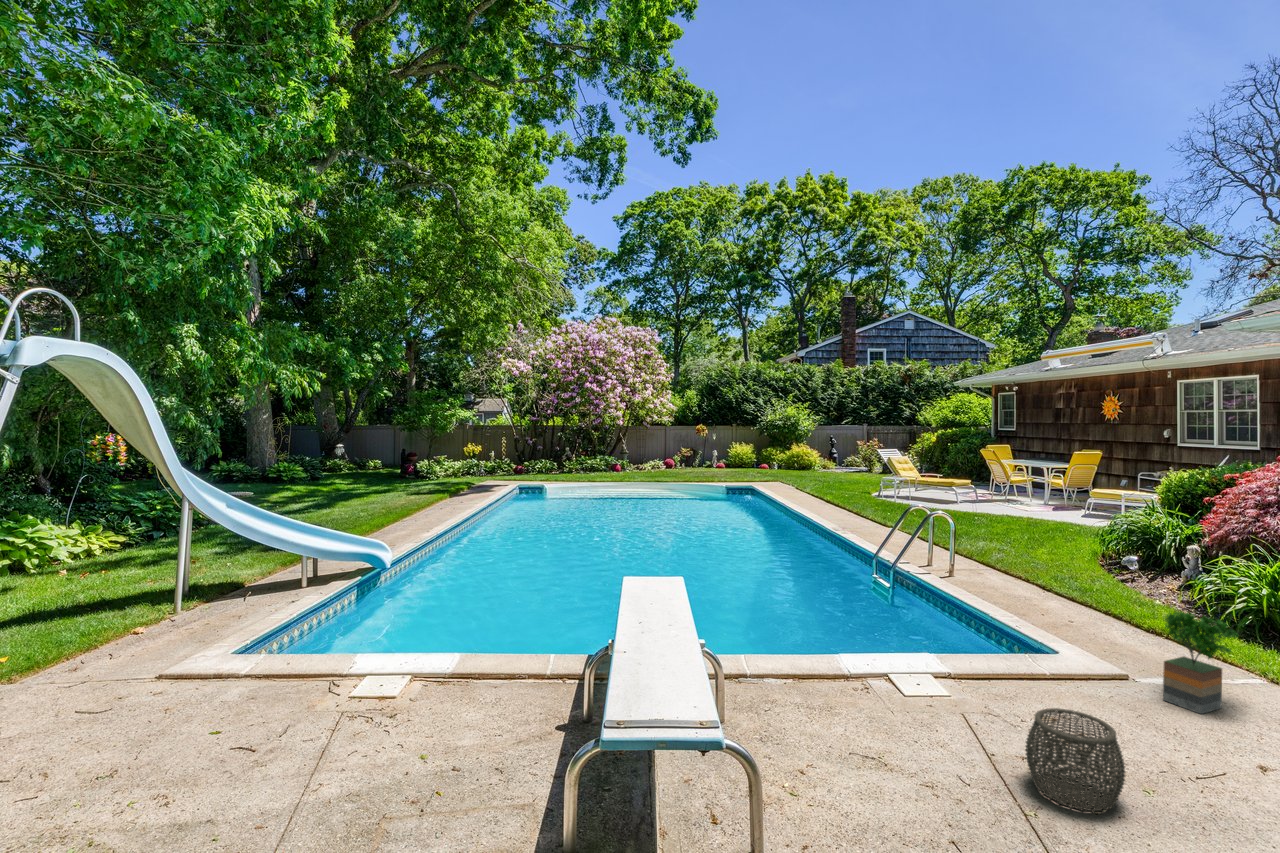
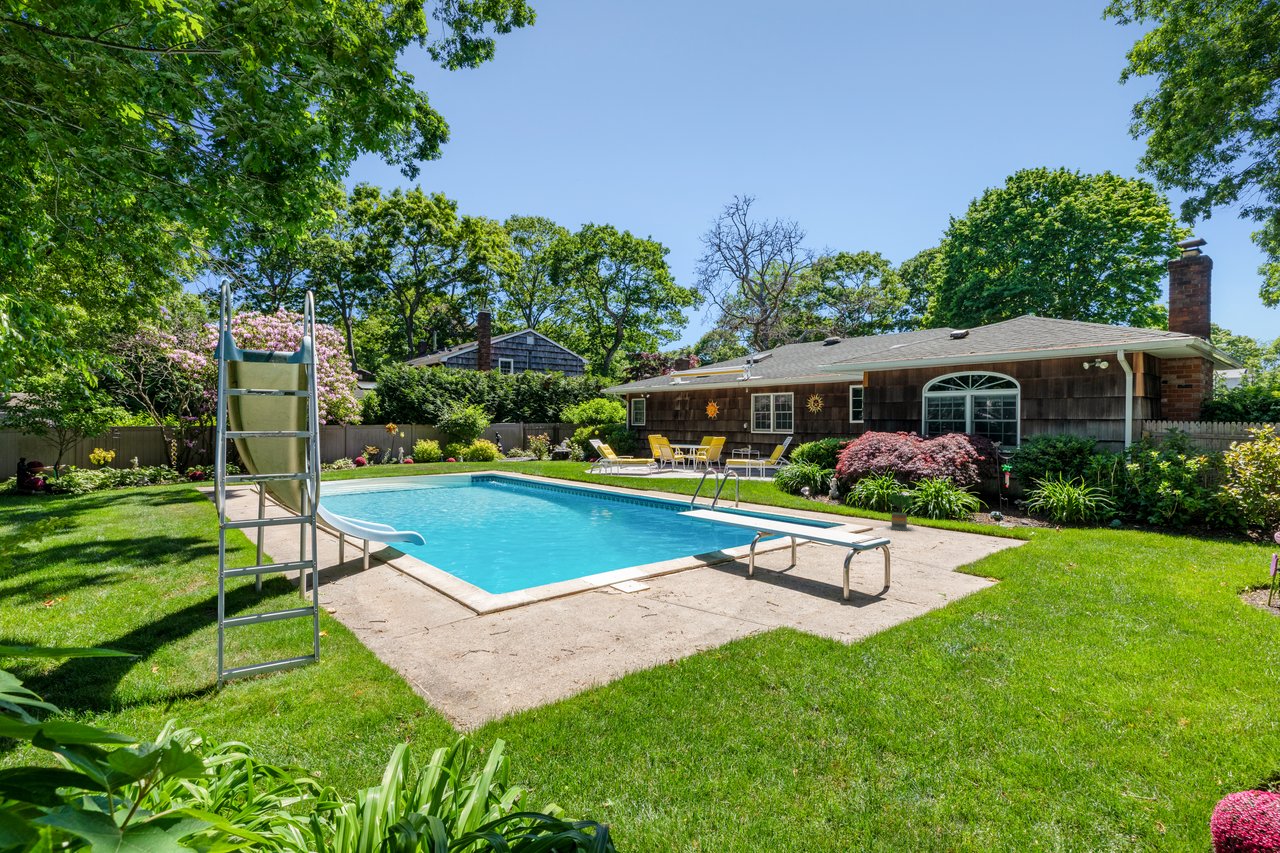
woven basket: present [1025,708,1125,812] -> none [900,524,932,554]

